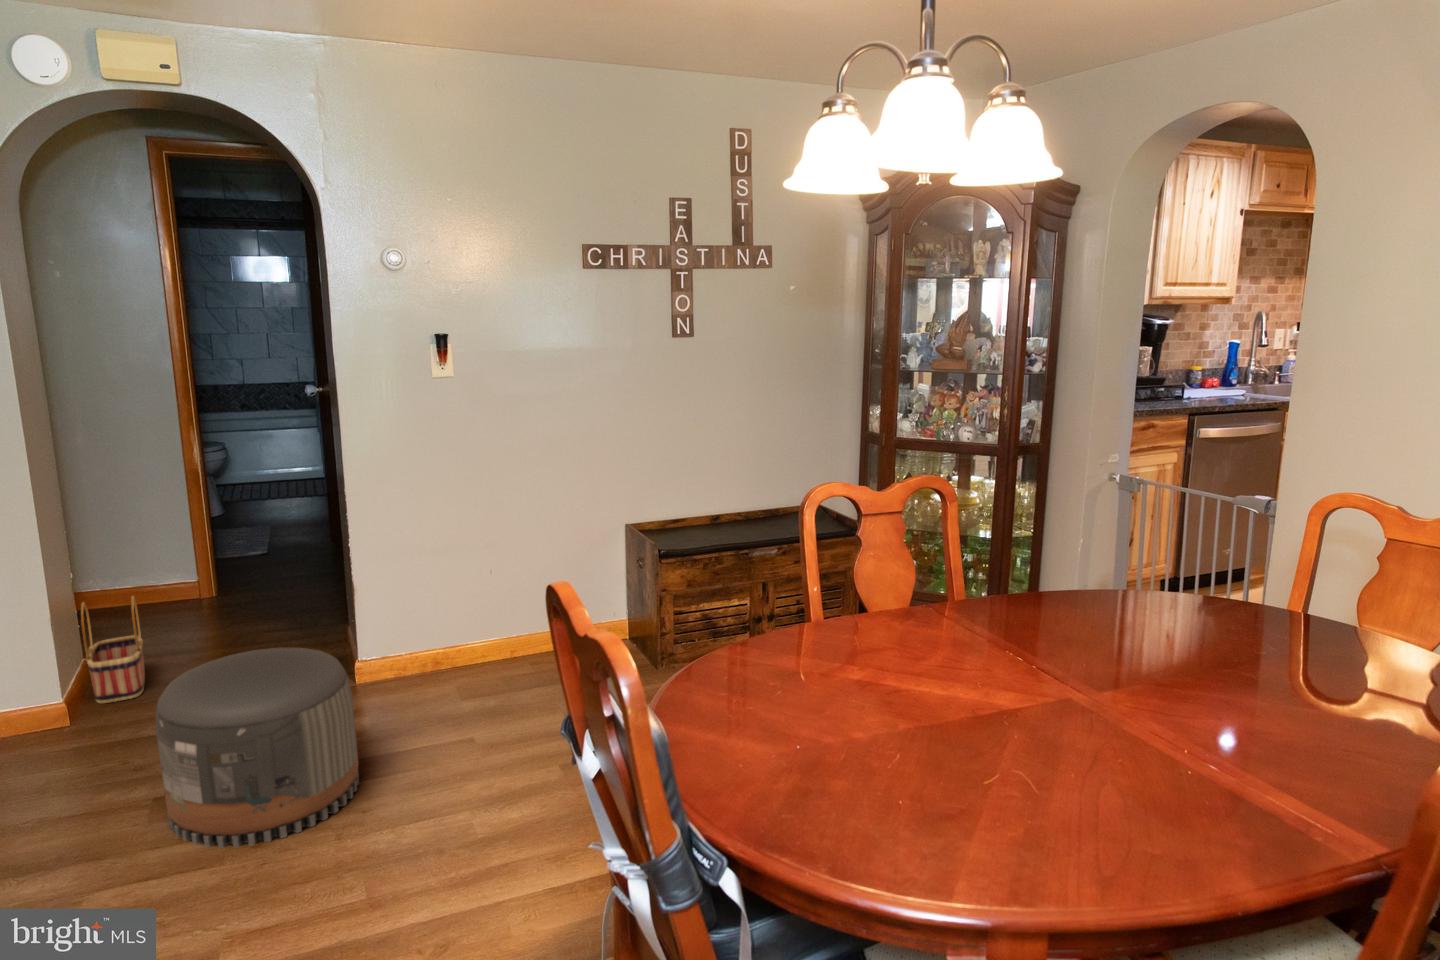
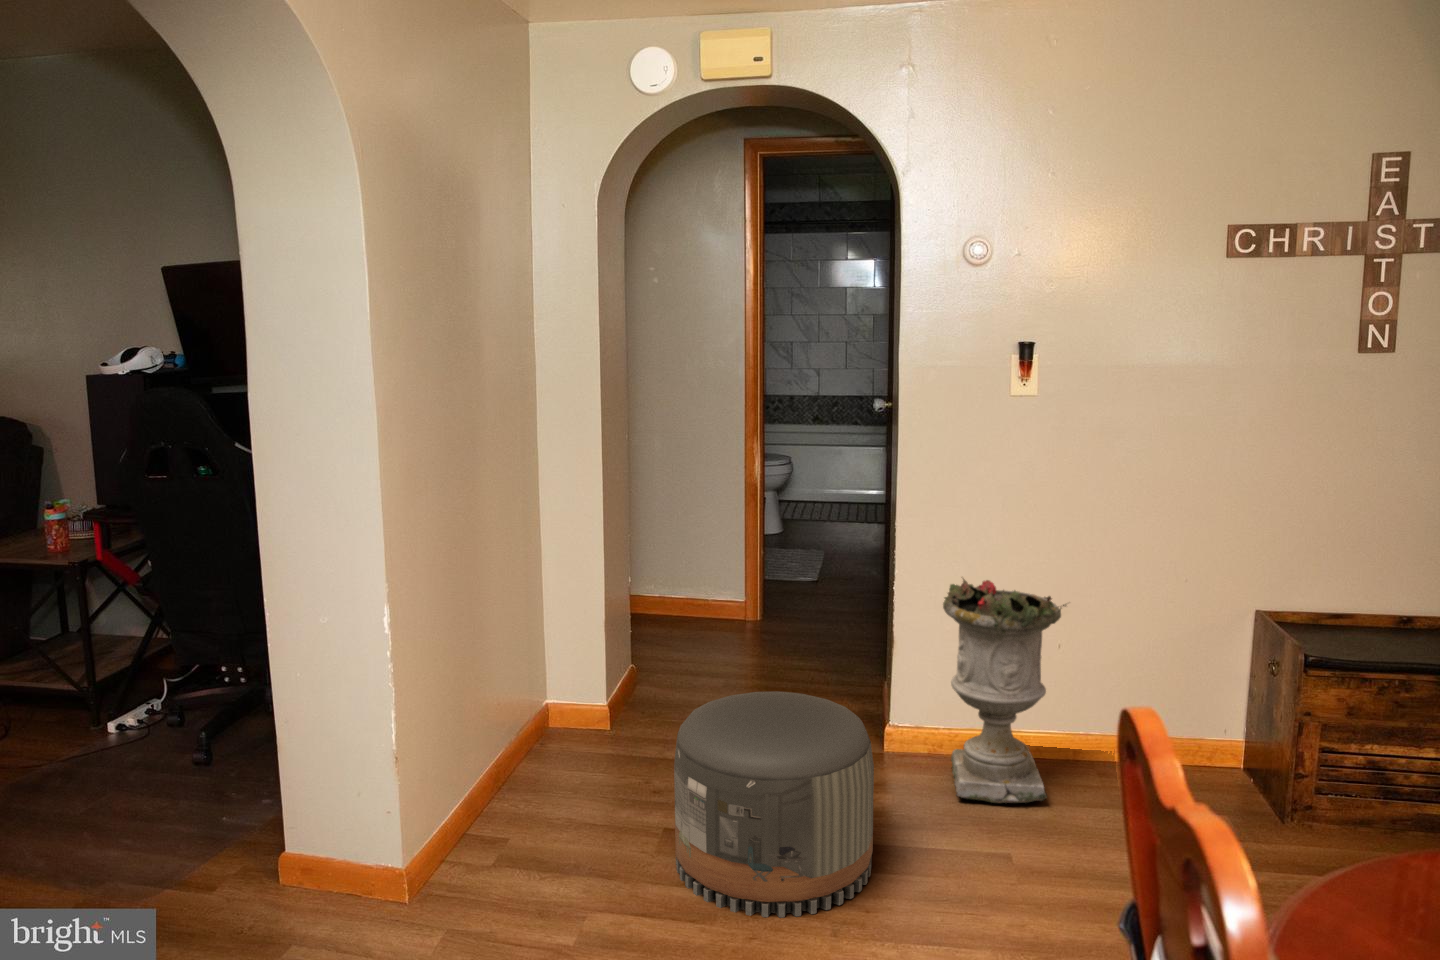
planter: none [395,528,497,705] -> present [943,578,1067,803]
basket: present [81,596,145,703] -> none [634,607,684,714]

